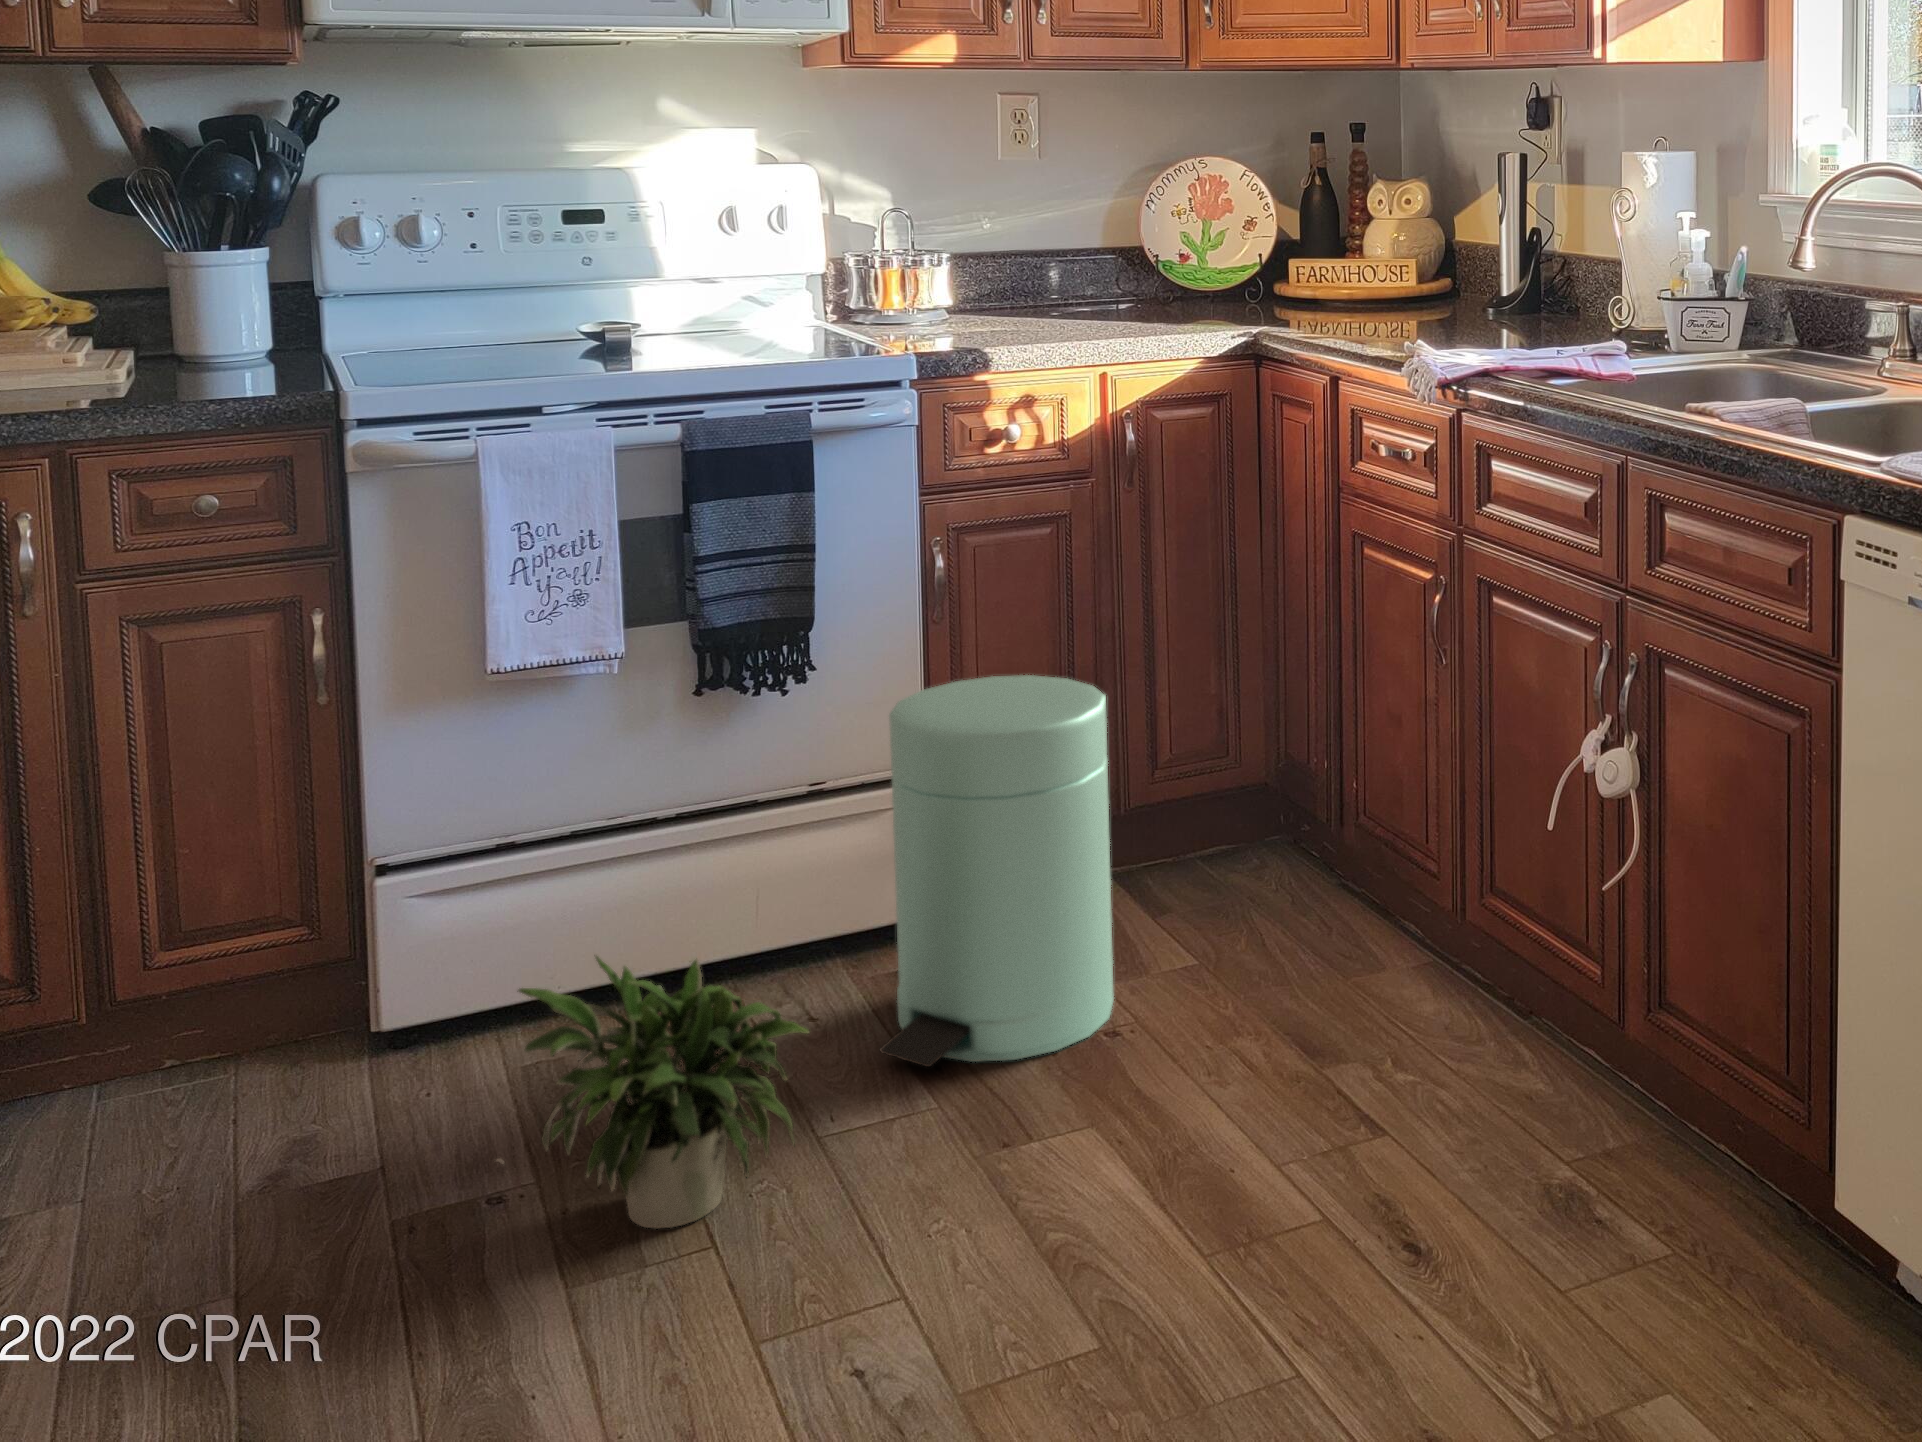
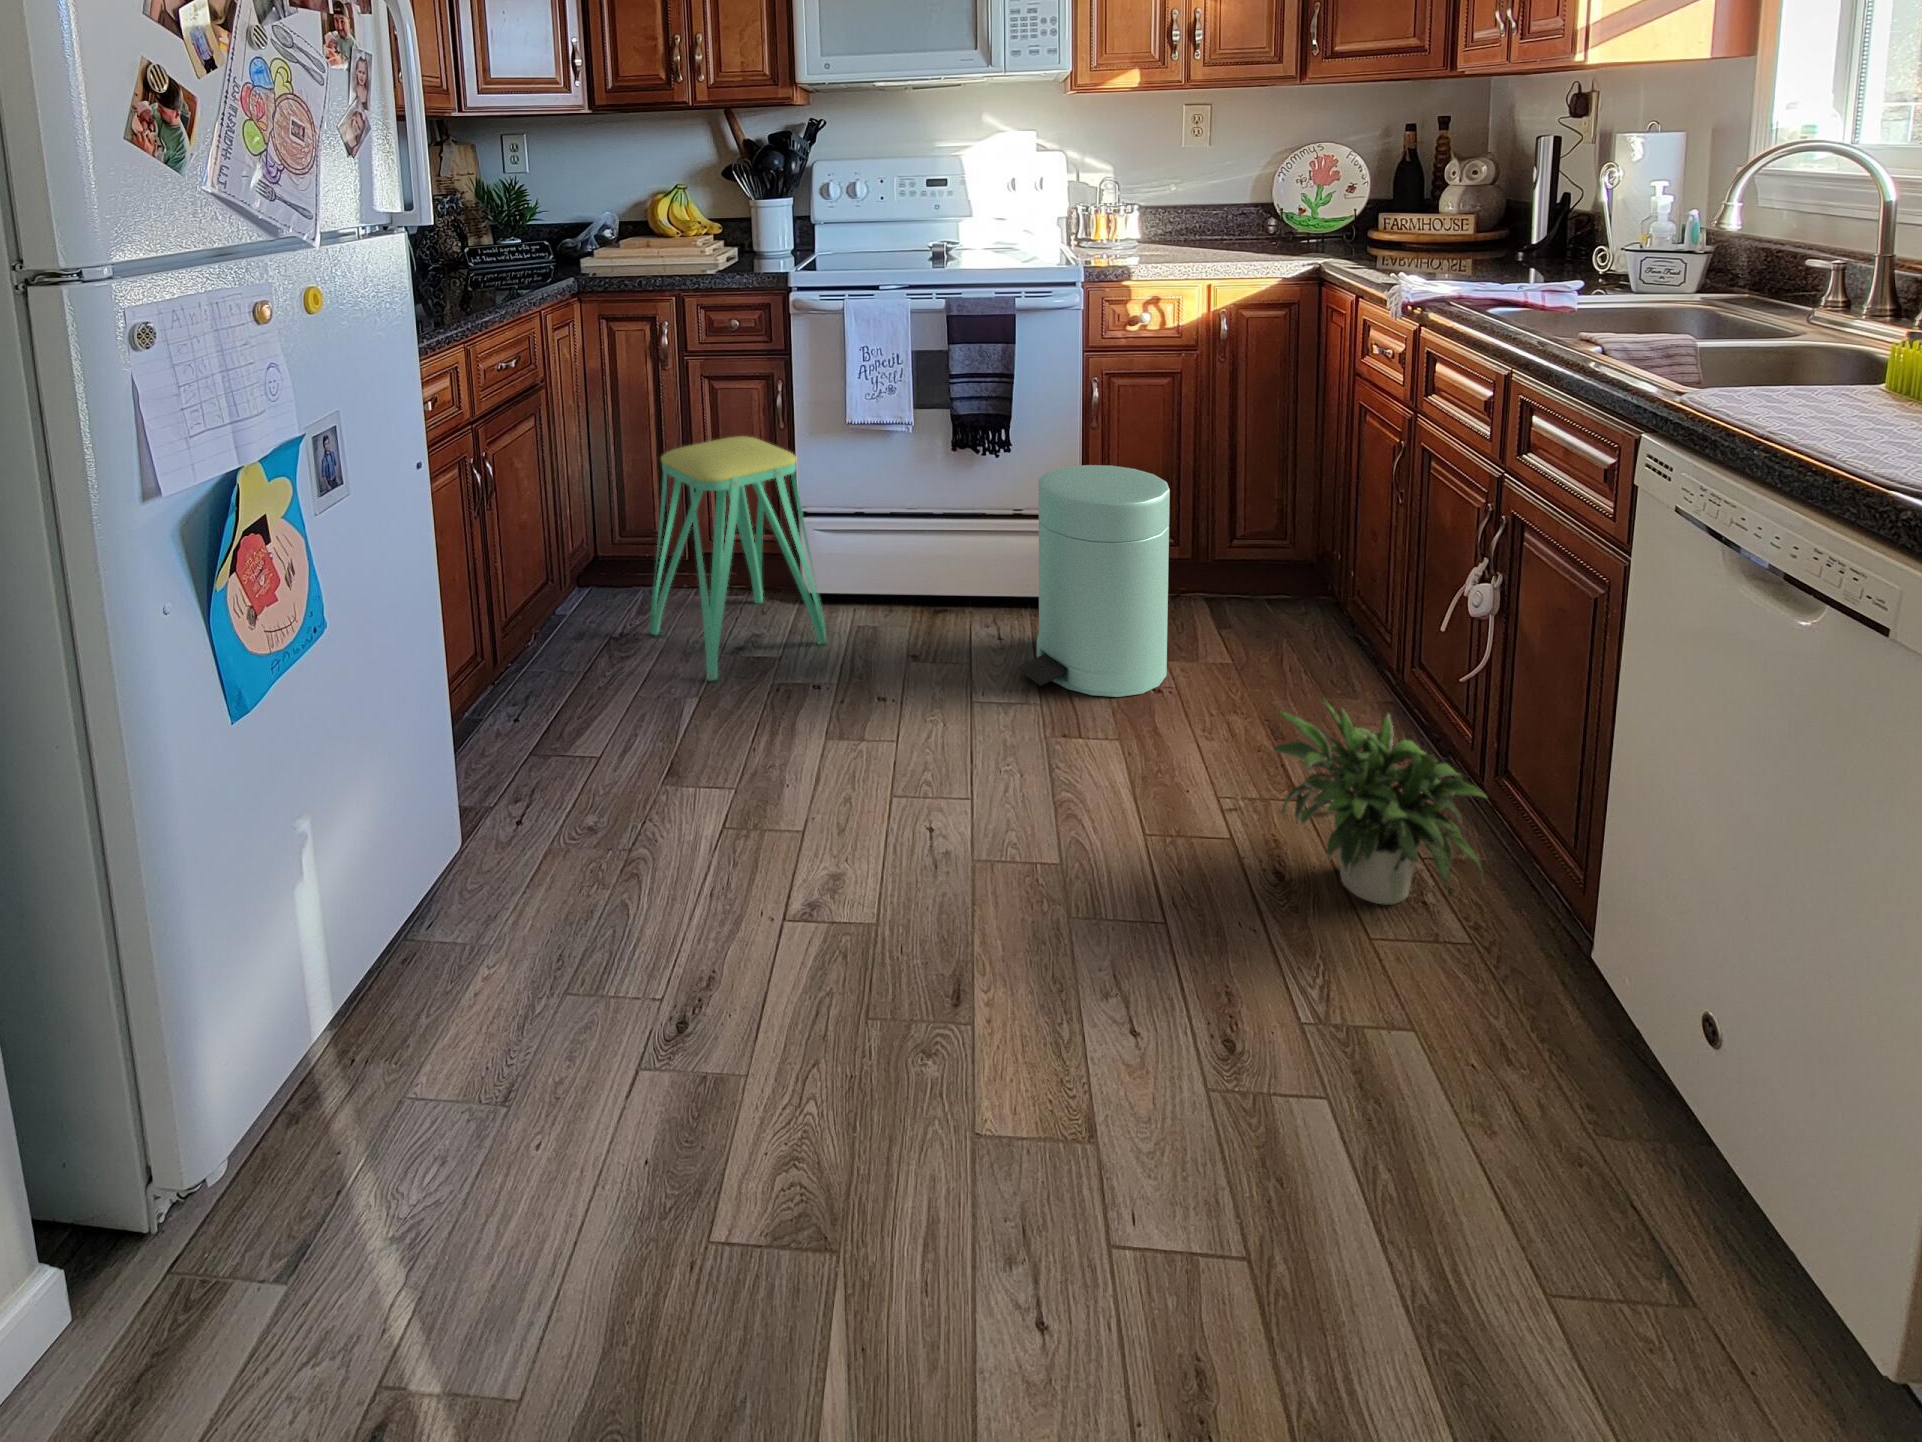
stool: none [45,729,482,1244] -> present [650,436,826,681]
potted plant: present [495,956,809,1228] -> present [1238,699,1487,905]

